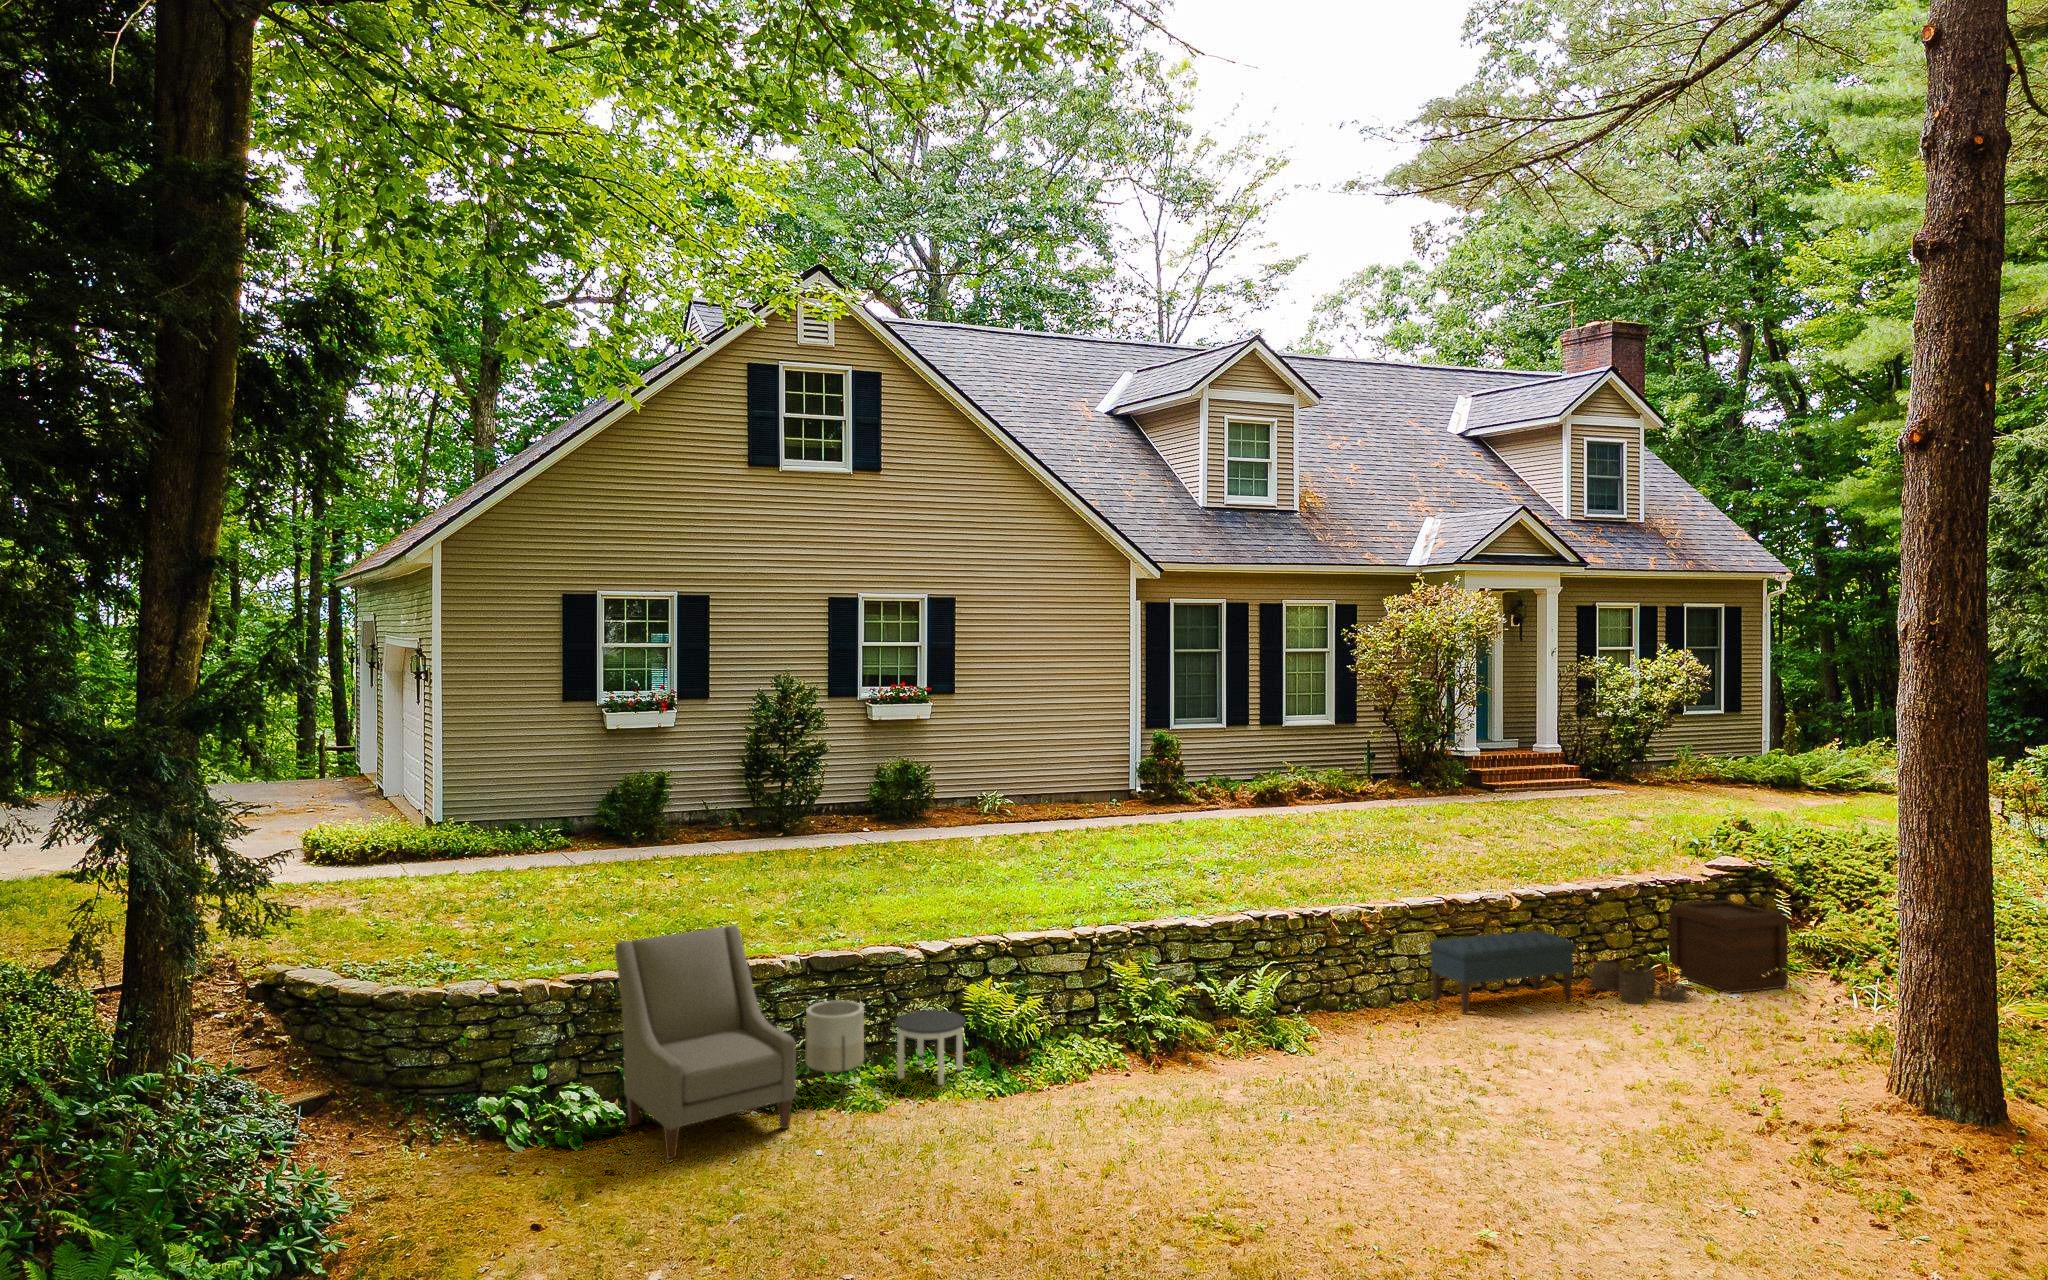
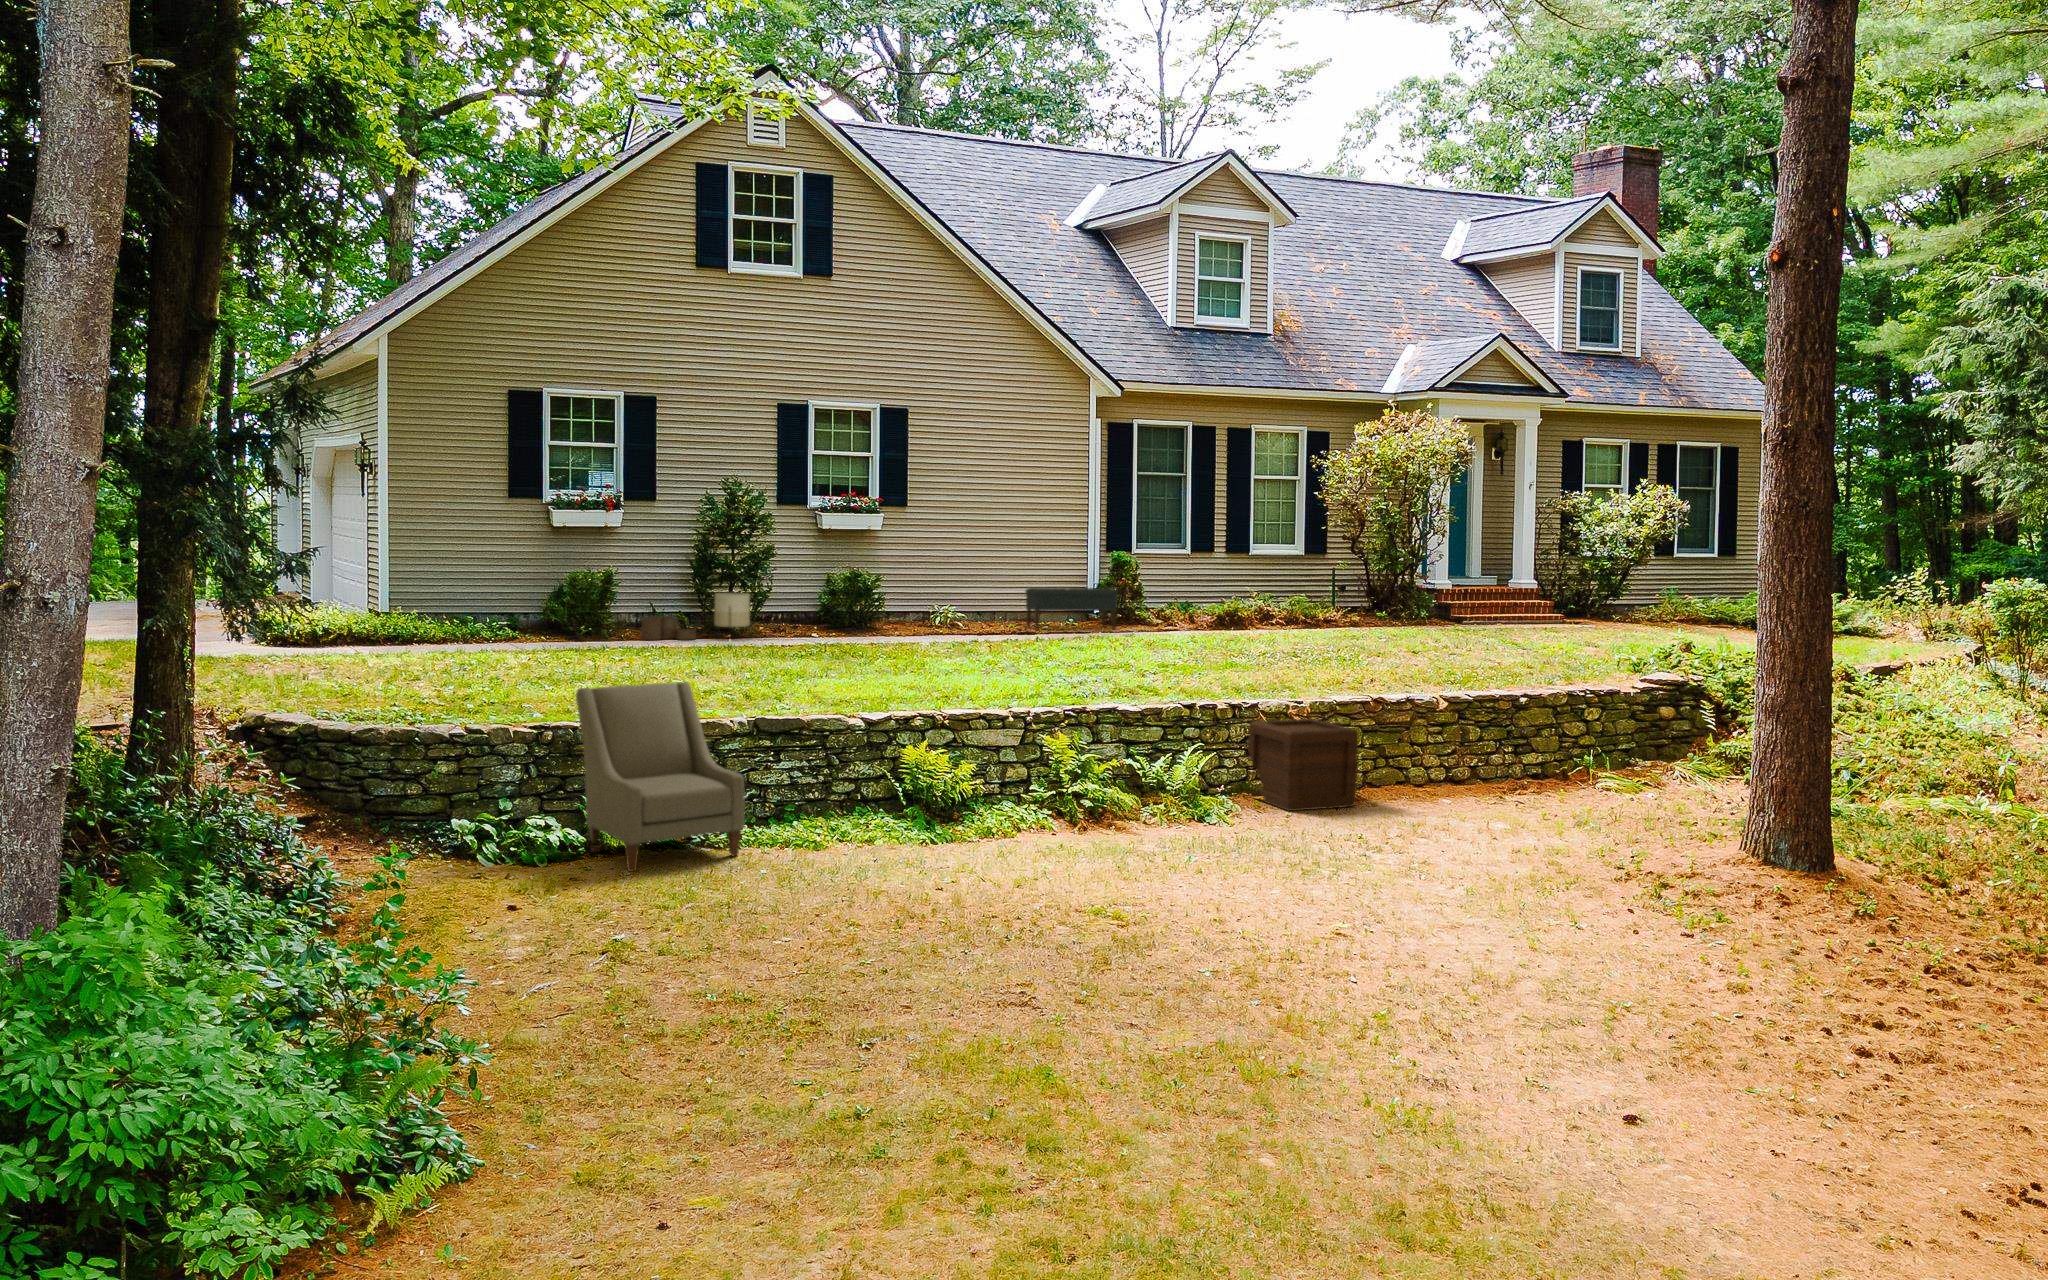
wooden crate: present [1669,900,1788,993] -> present [1248,719,1358,811]
bench: present [1429,931,1575,1015] -> present [1025,588,1118,630]
woven basket: present [1591,959,1687,1004] -> present [641,616,695,640]
planter: present [805,1000,864,1092] -> present [715,593,750,628]
round table: present [895,1010,966,1085] -> none [837,772,903,834]

